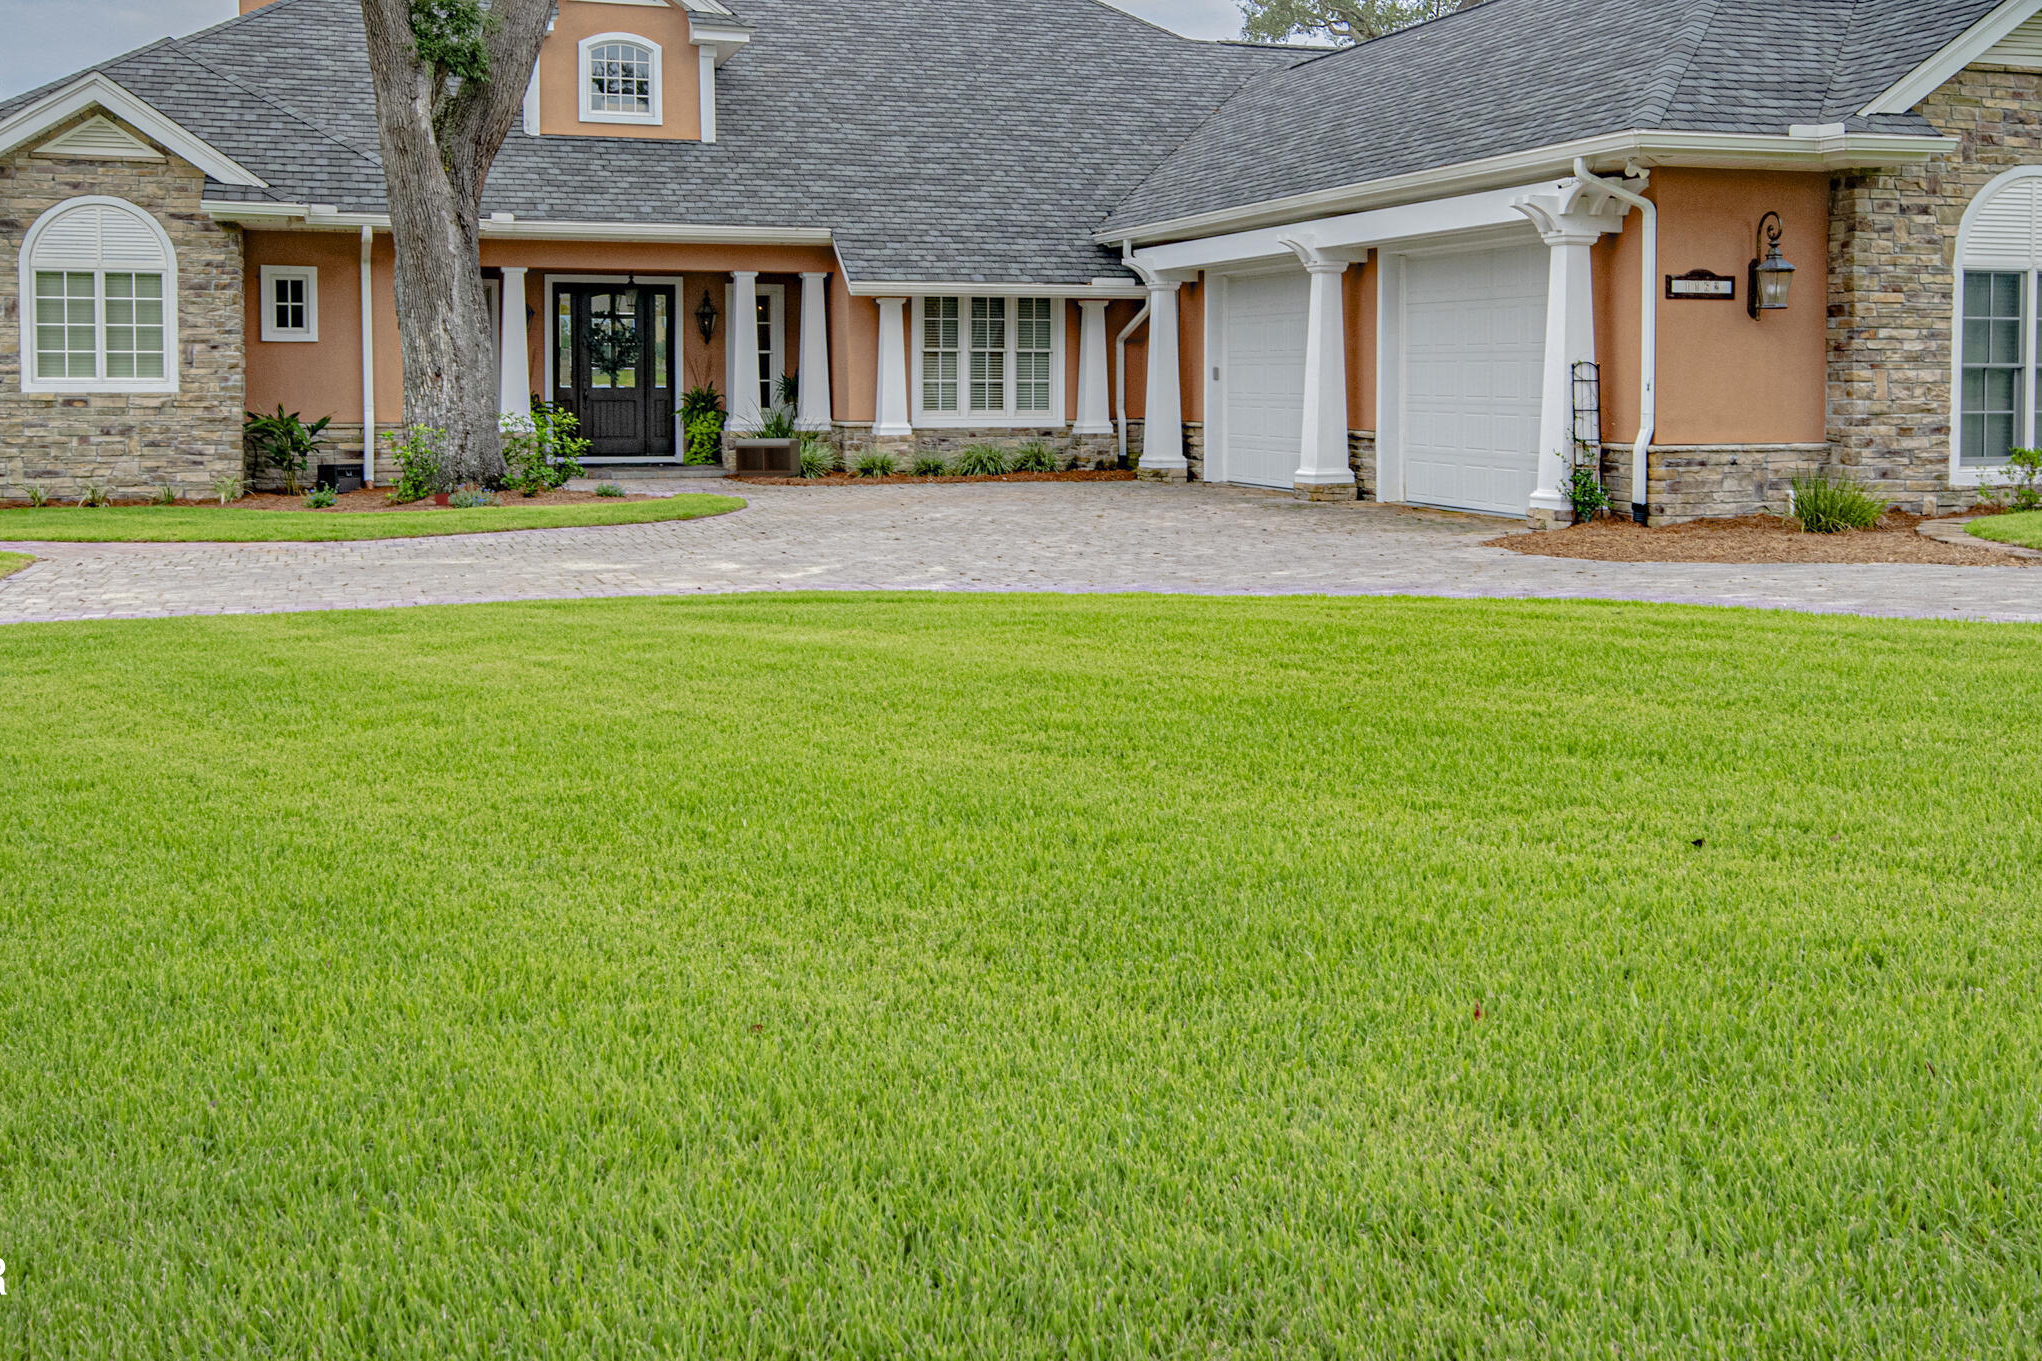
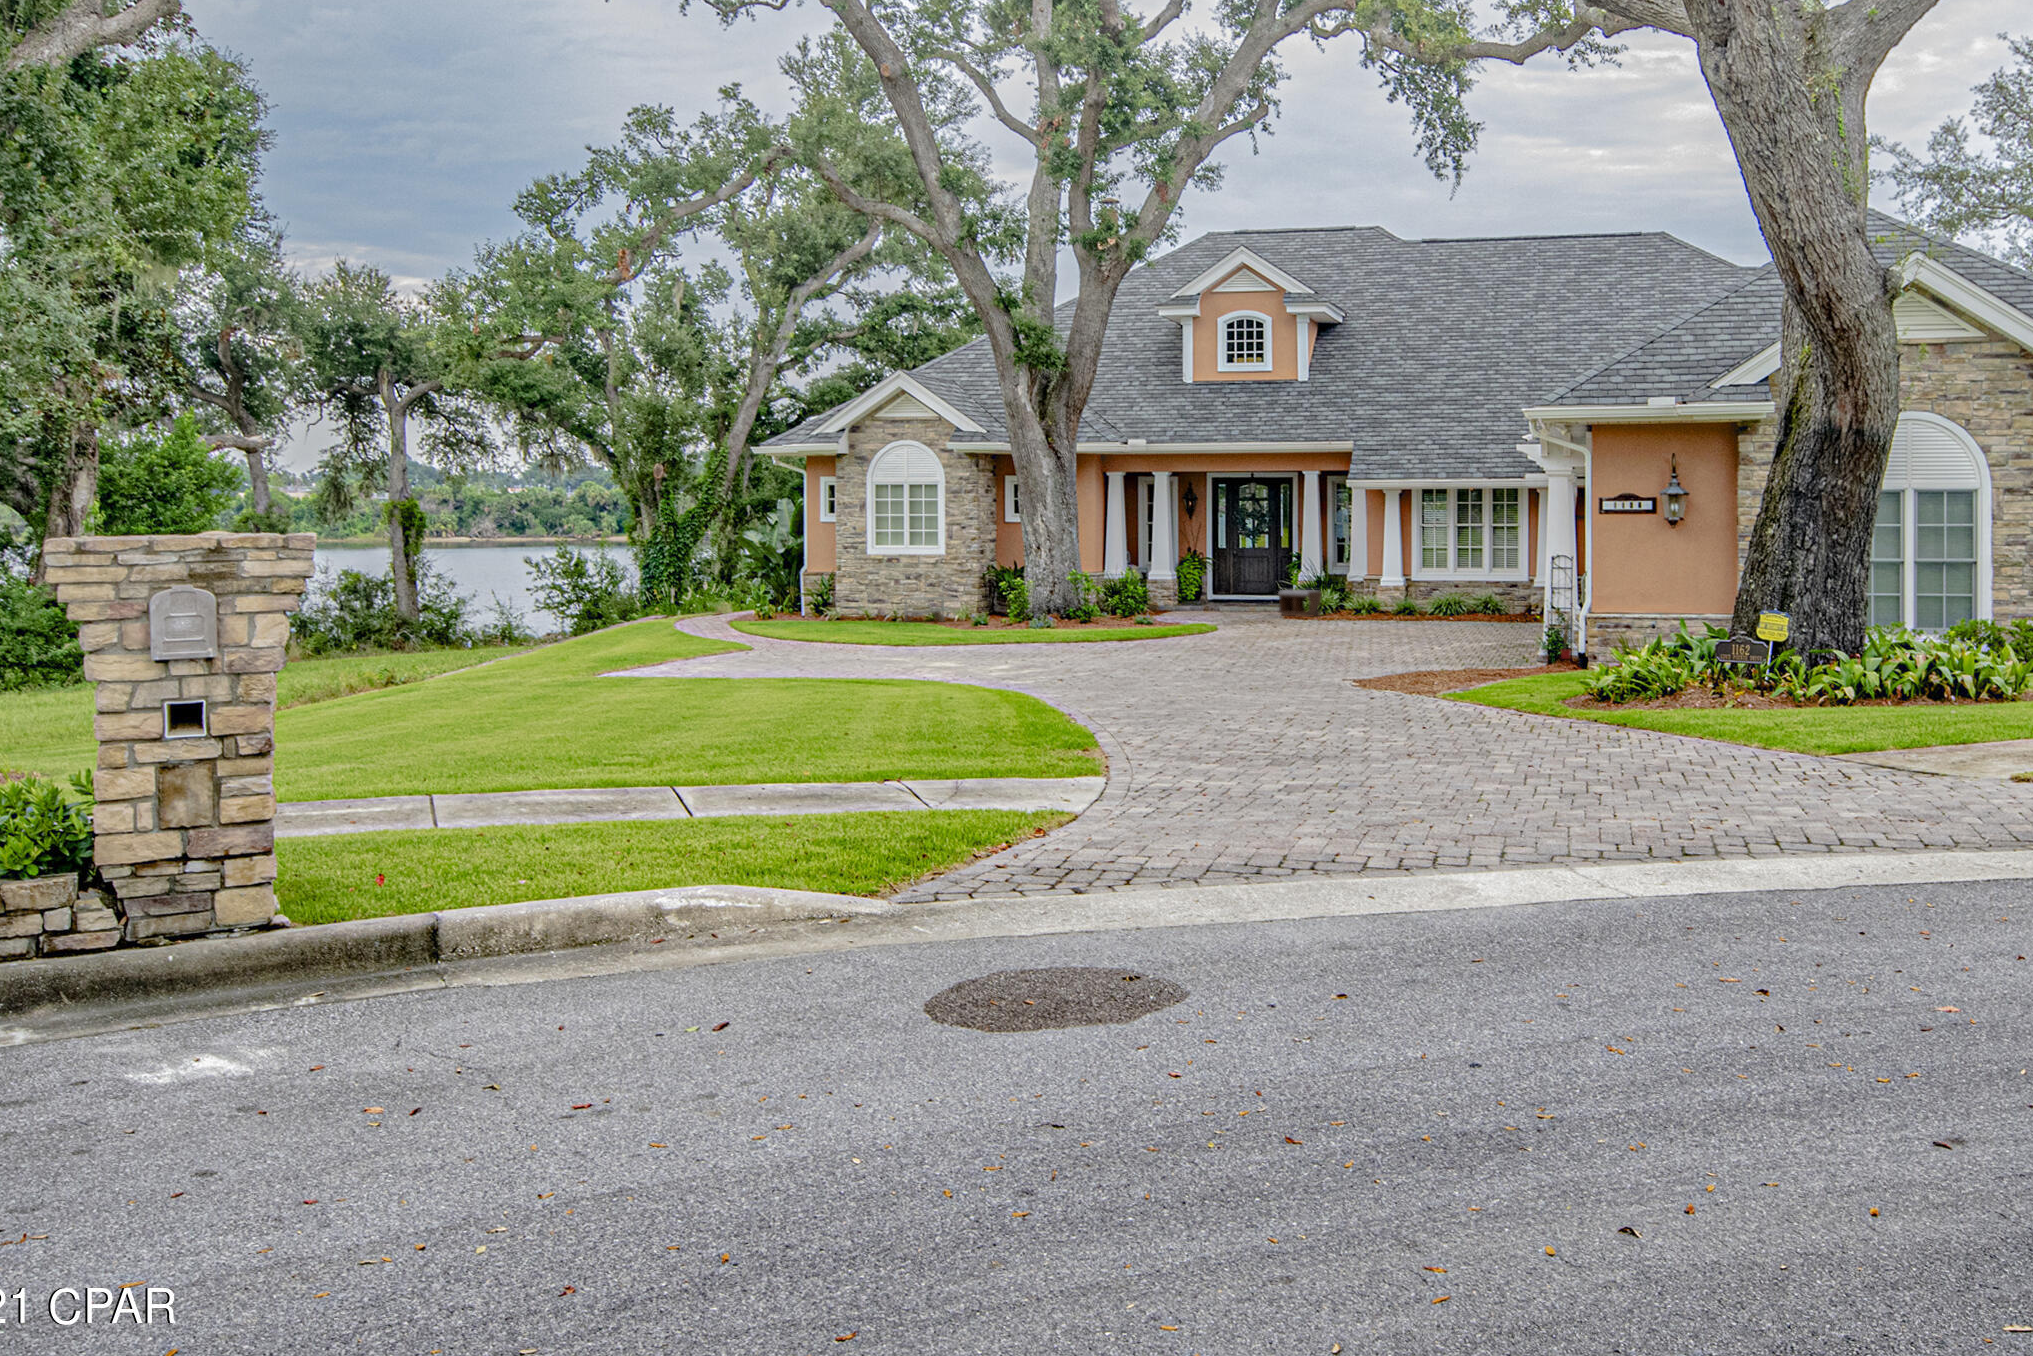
potted plant: present [412,456,471,505] -> present [1556,623,1581,659]
round table: none [110,465,222,513] -> present [904,597,952,622]

